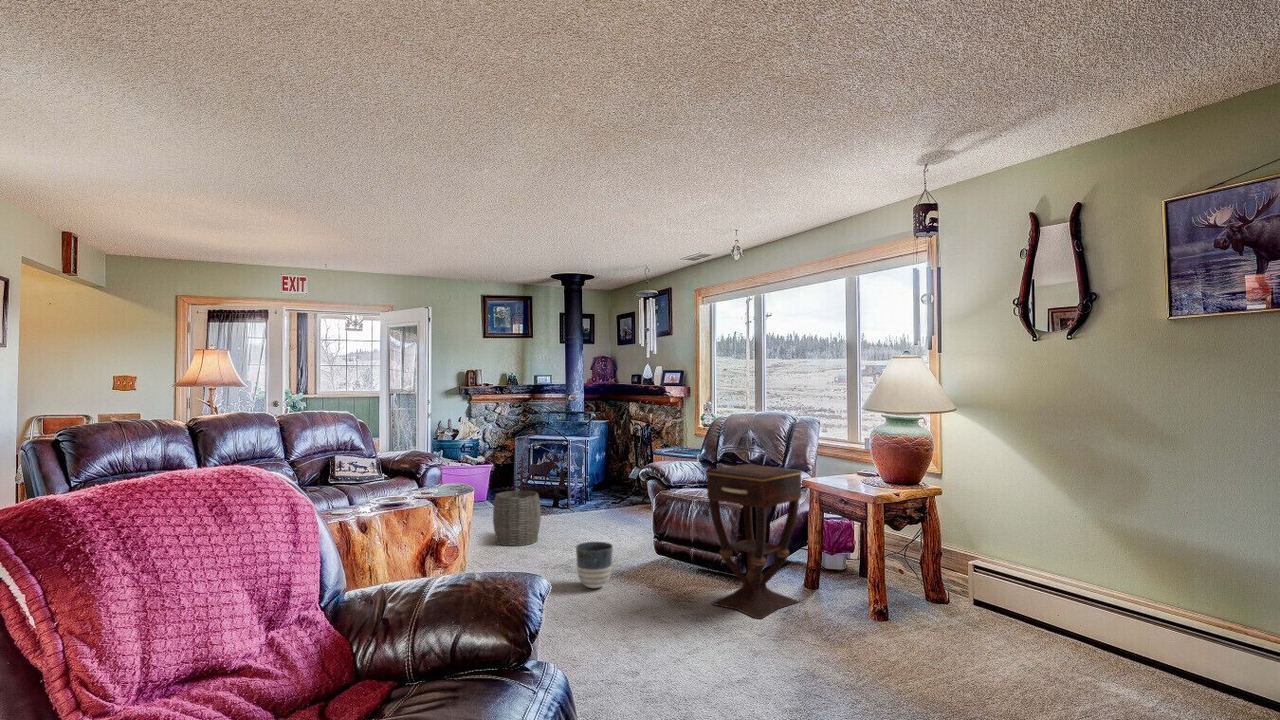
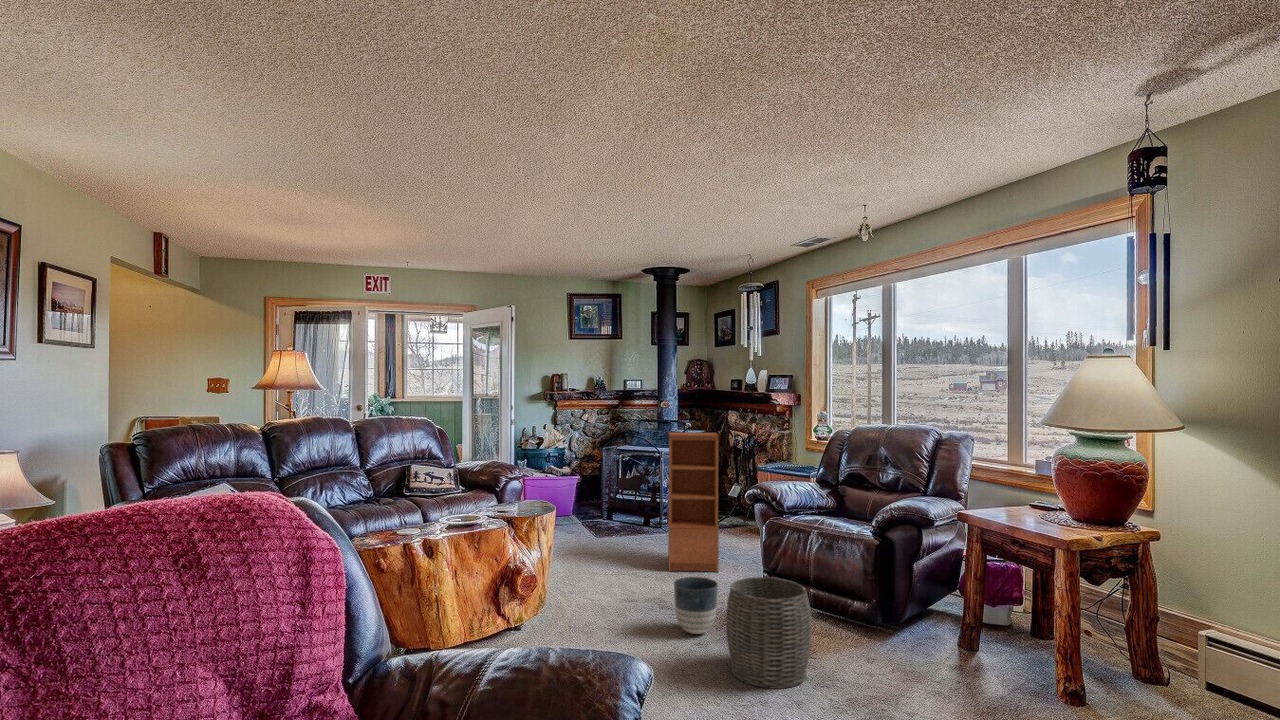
bookcase: none [573,421,616,542] -> present [668,432,719,572]
side table: present [706,464,802,619] -> none [836,490,962,692]
woven basket: present [493,491,541,546] -> present [726,577,811,689]

